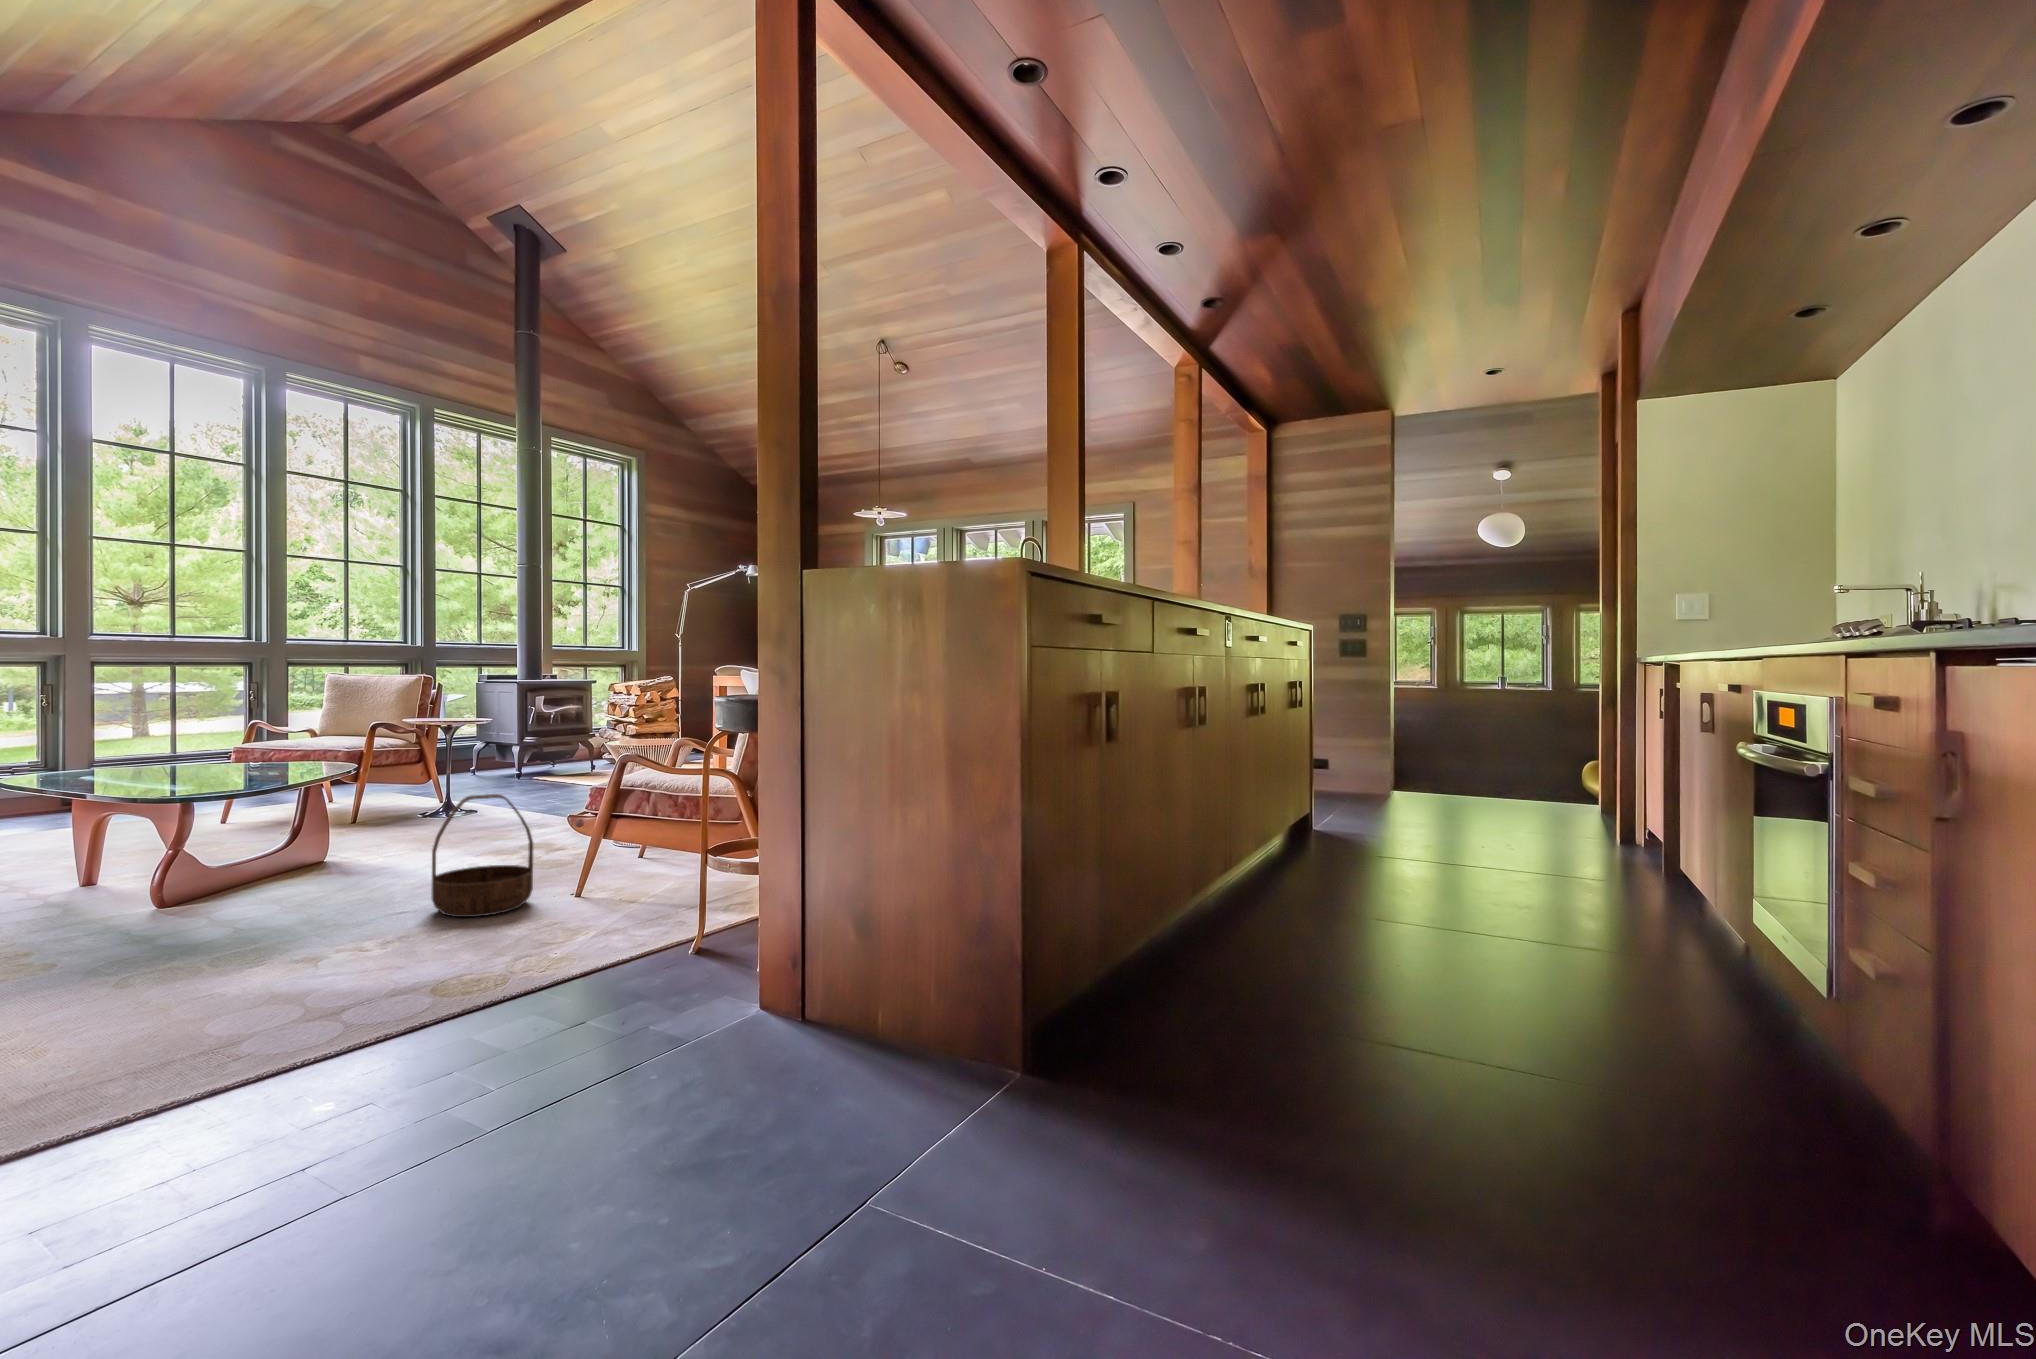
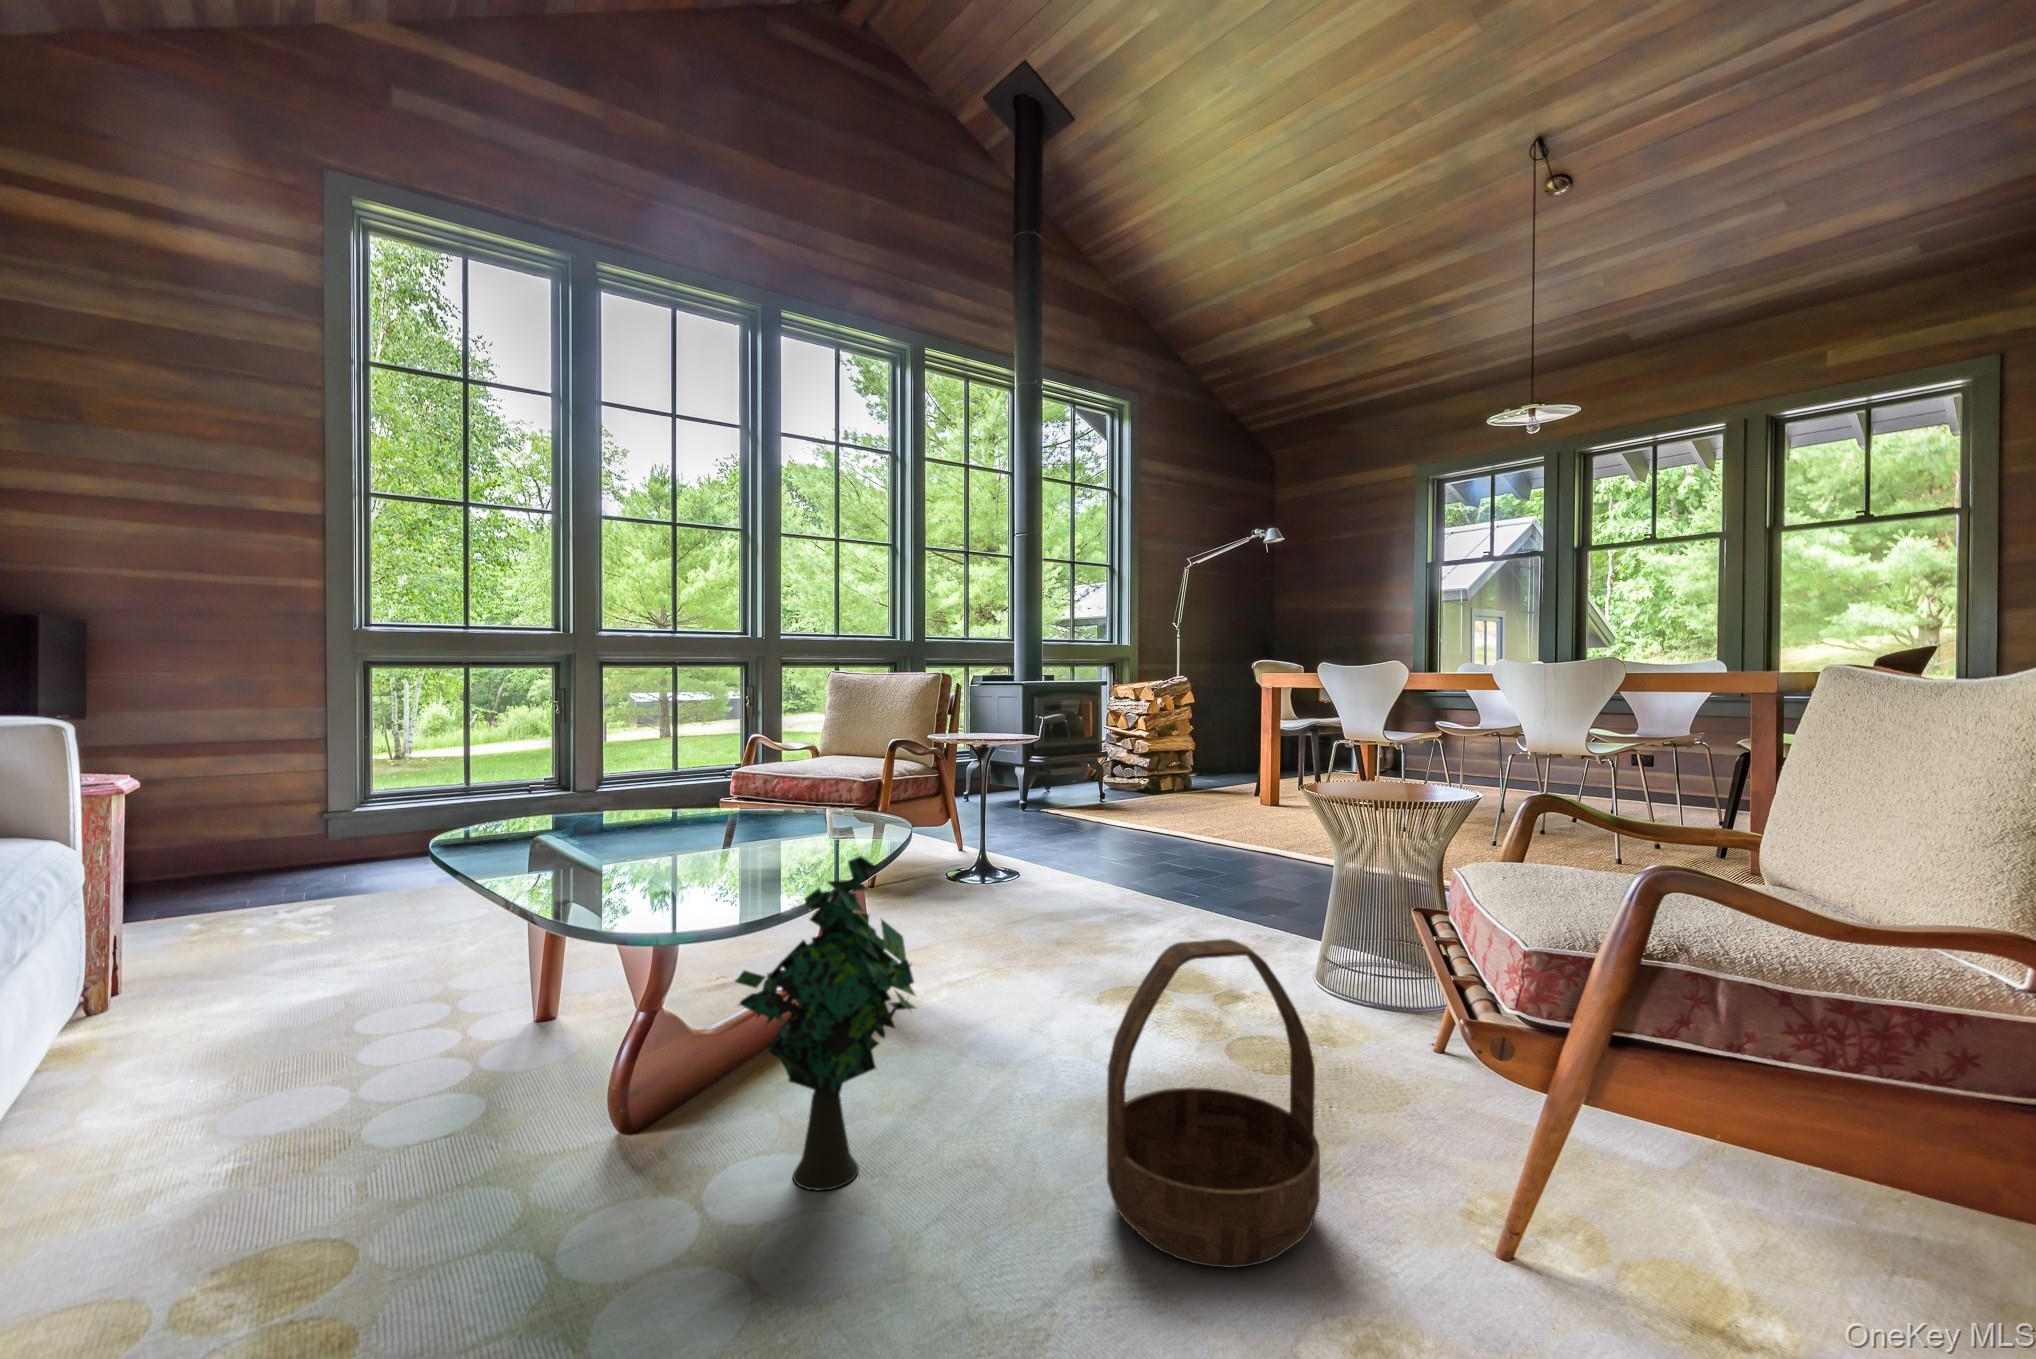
decorative plant: none [232,767,342,920] -> present [735,856,915,1190]

